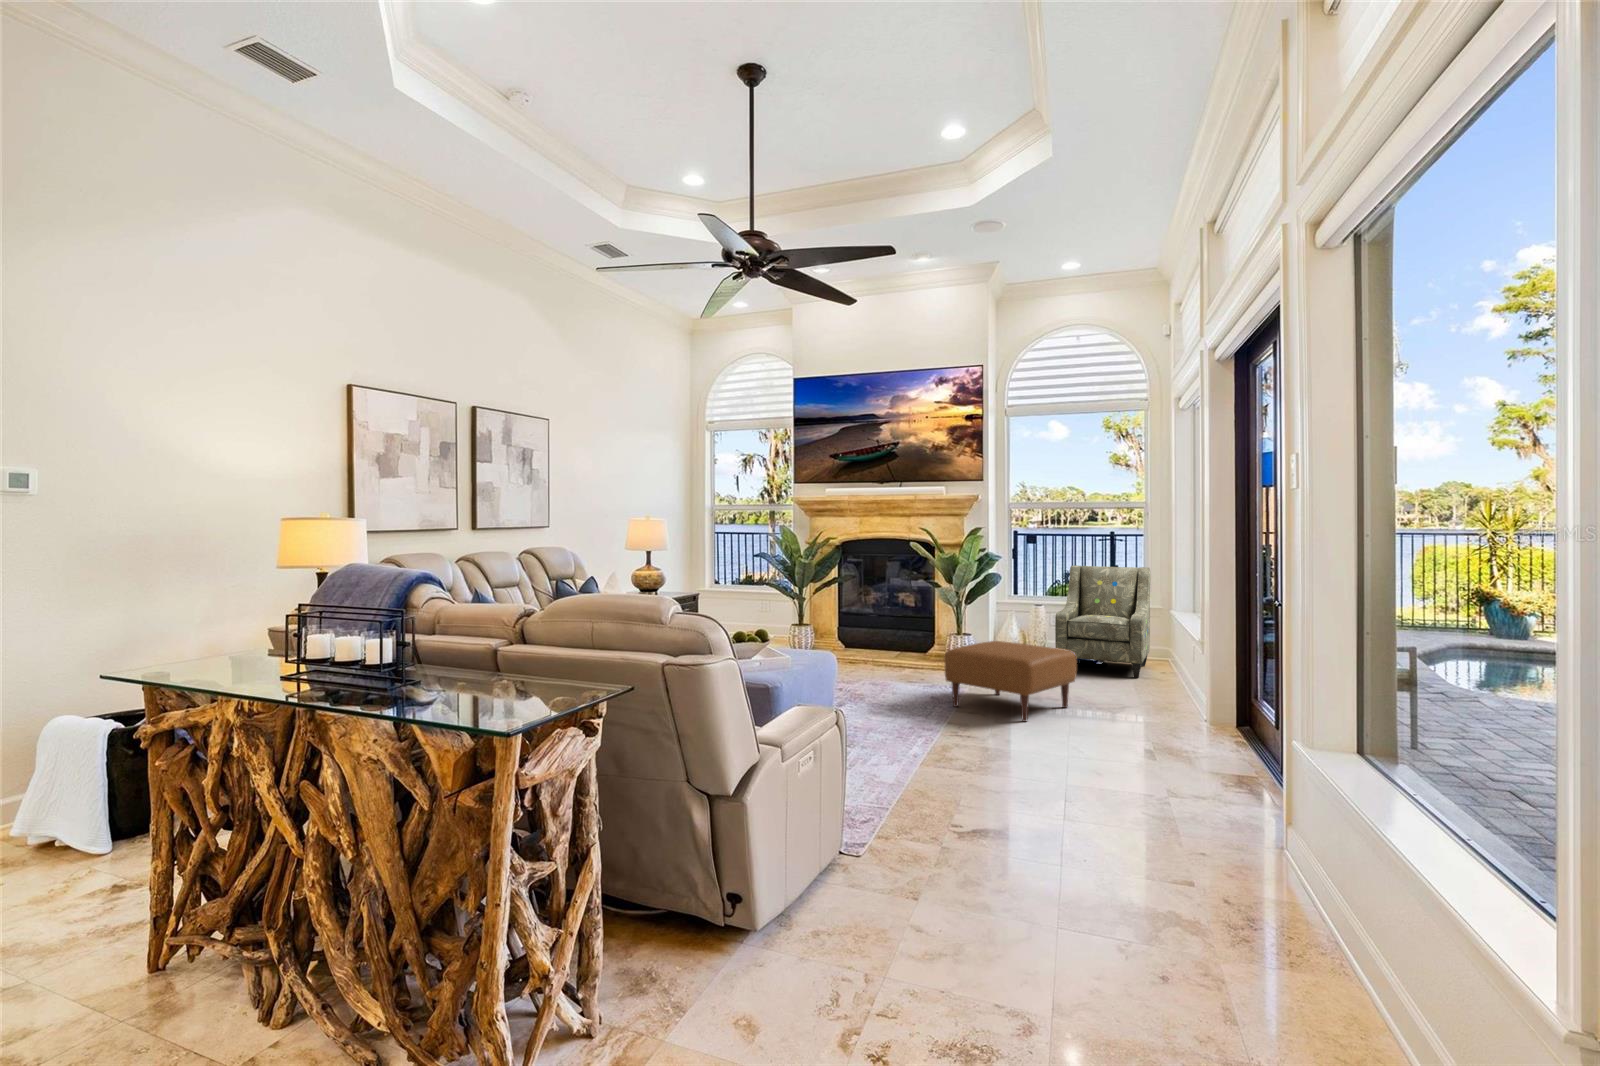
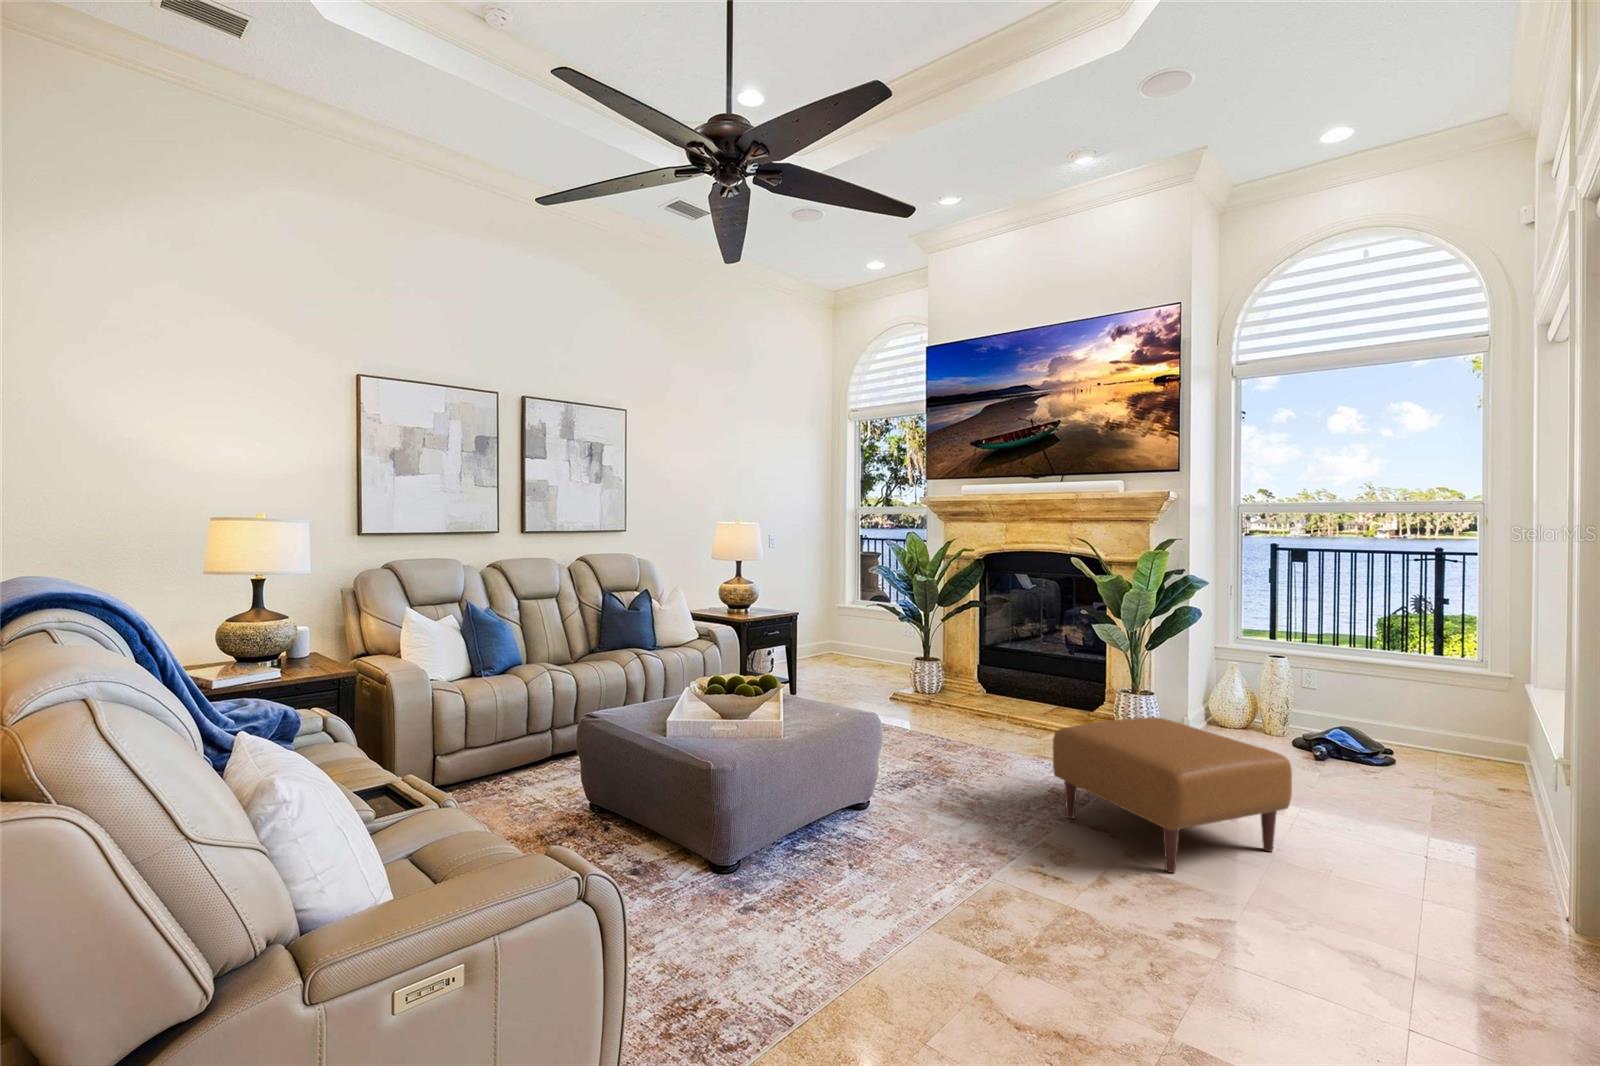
armchair: present [1055,565,1151,678] -> none [1293,600,1490,800]

